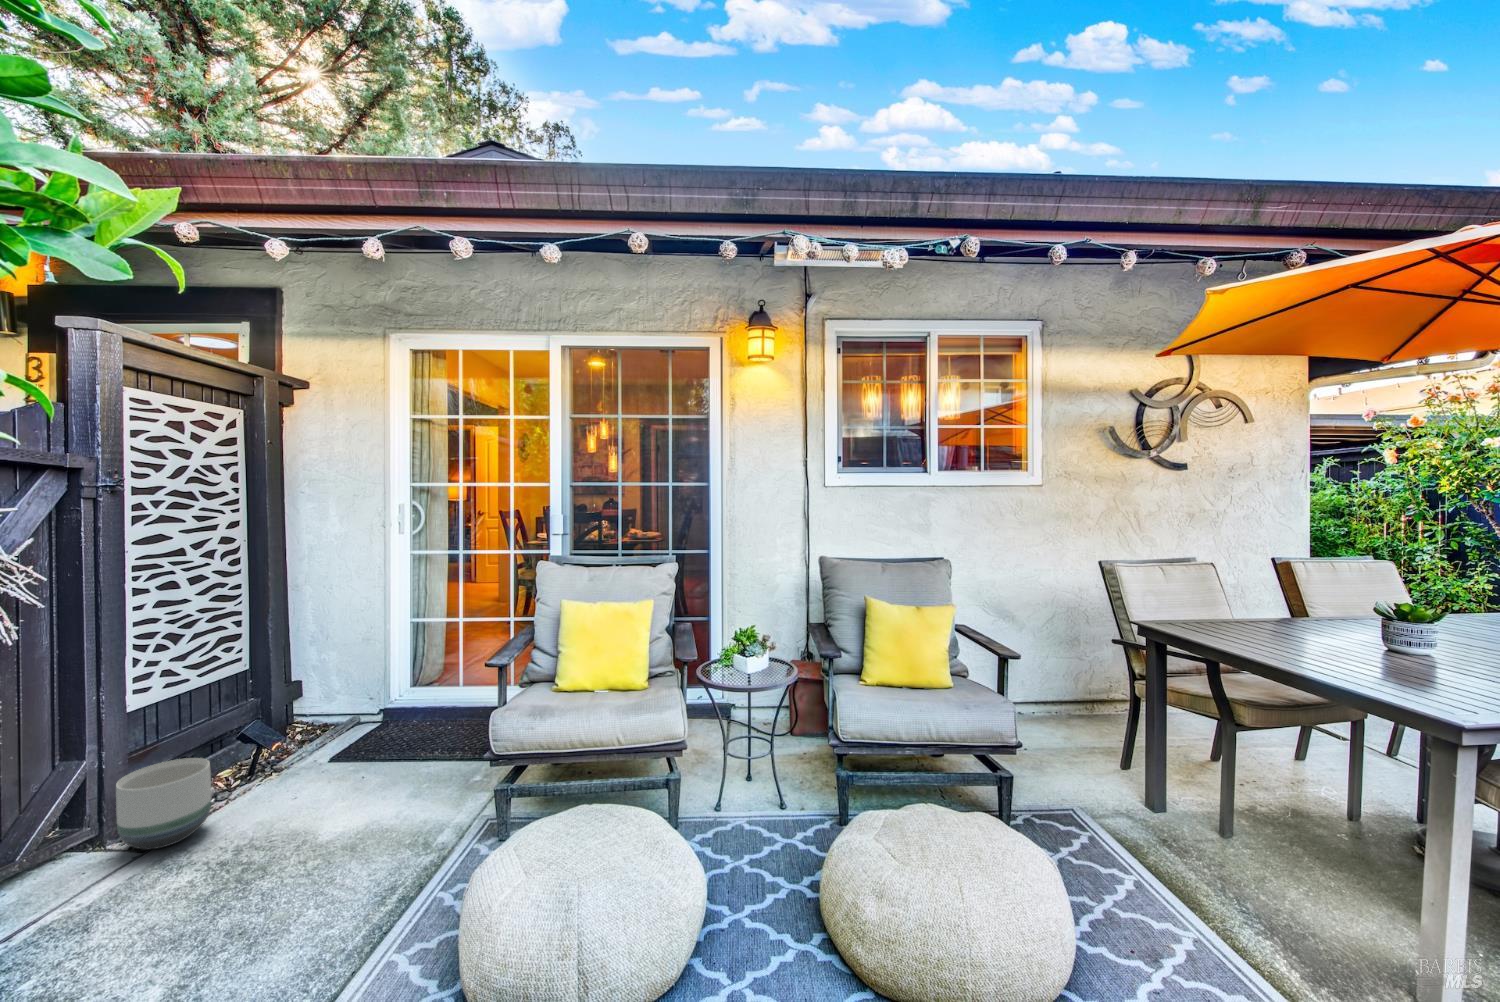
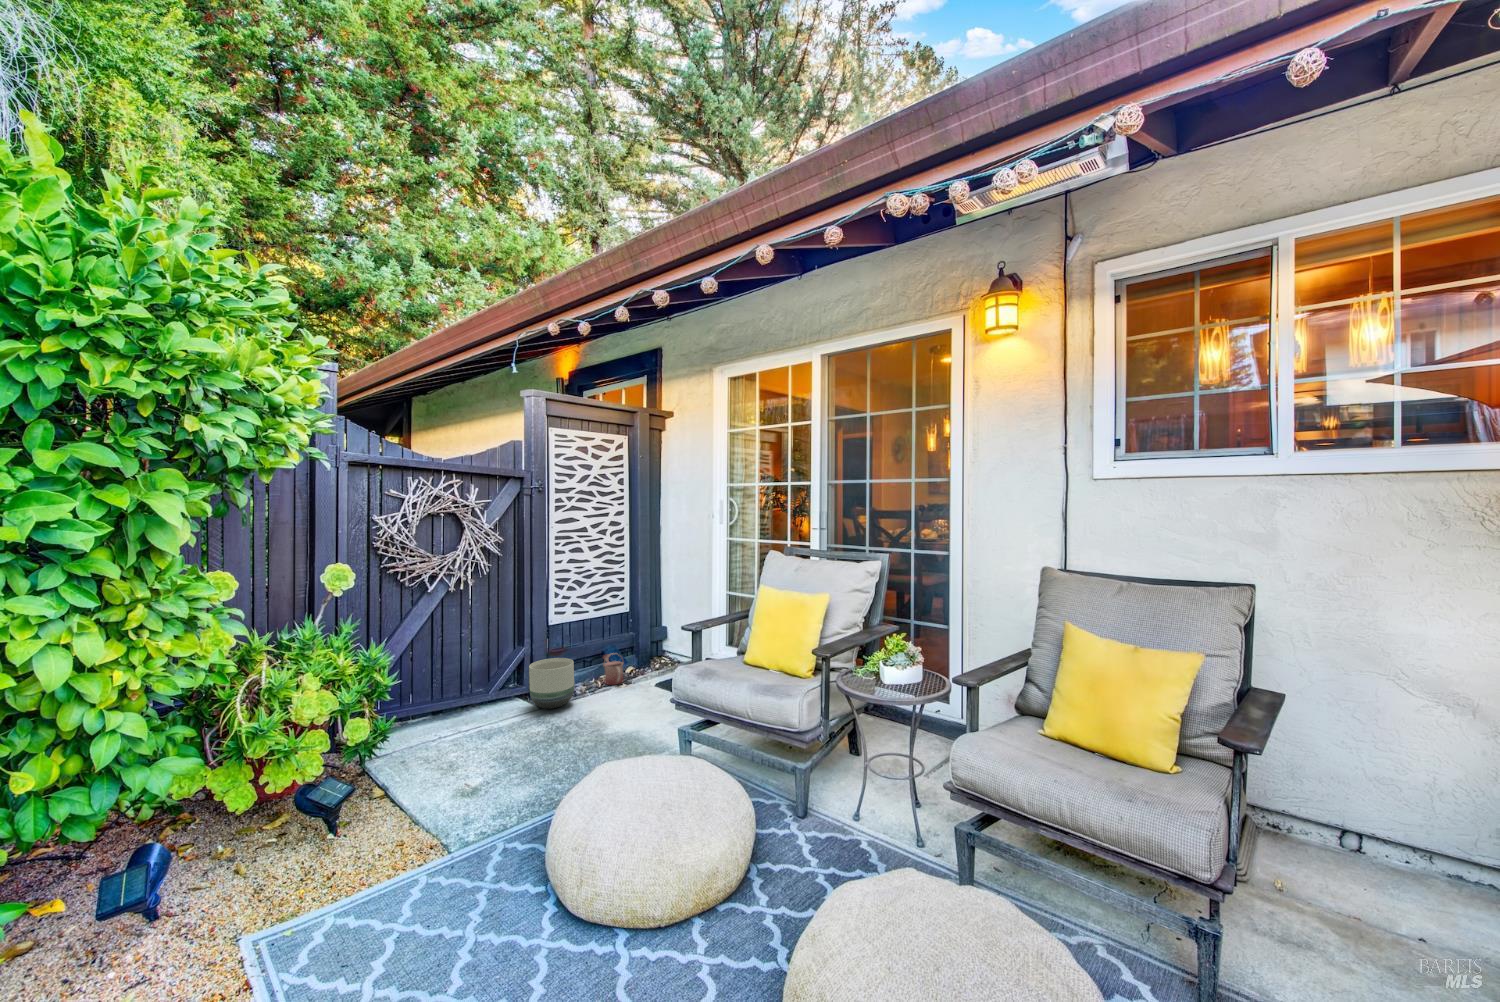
watering can: none [216,733,270,783] -> present [603,653,624,685]

